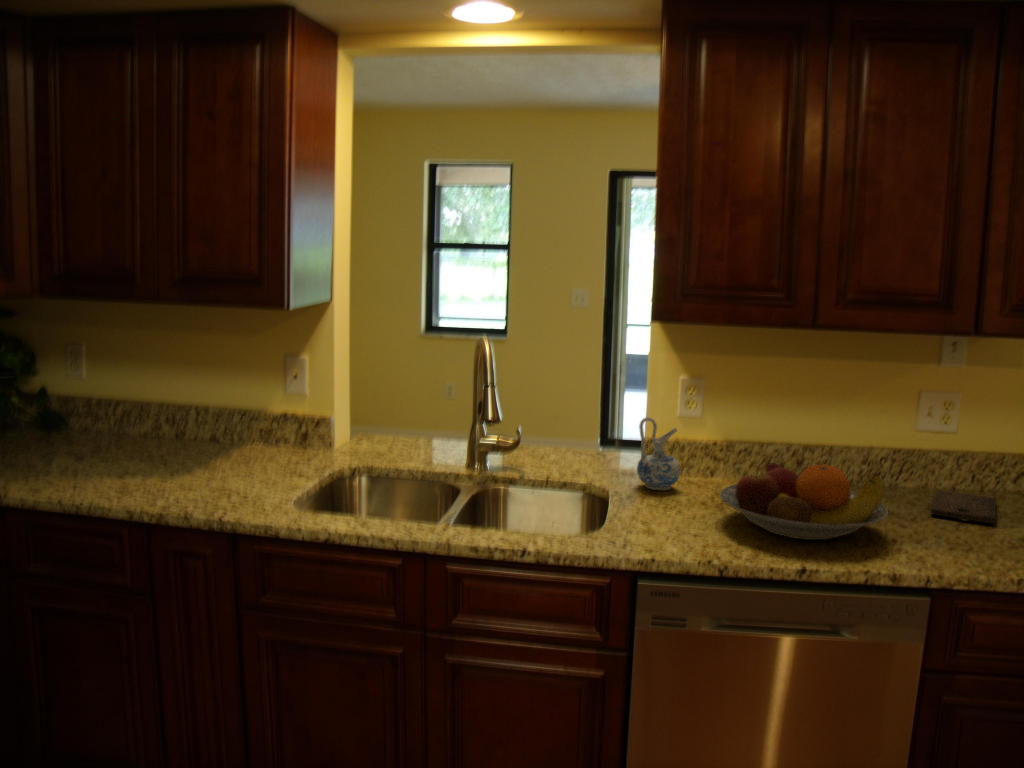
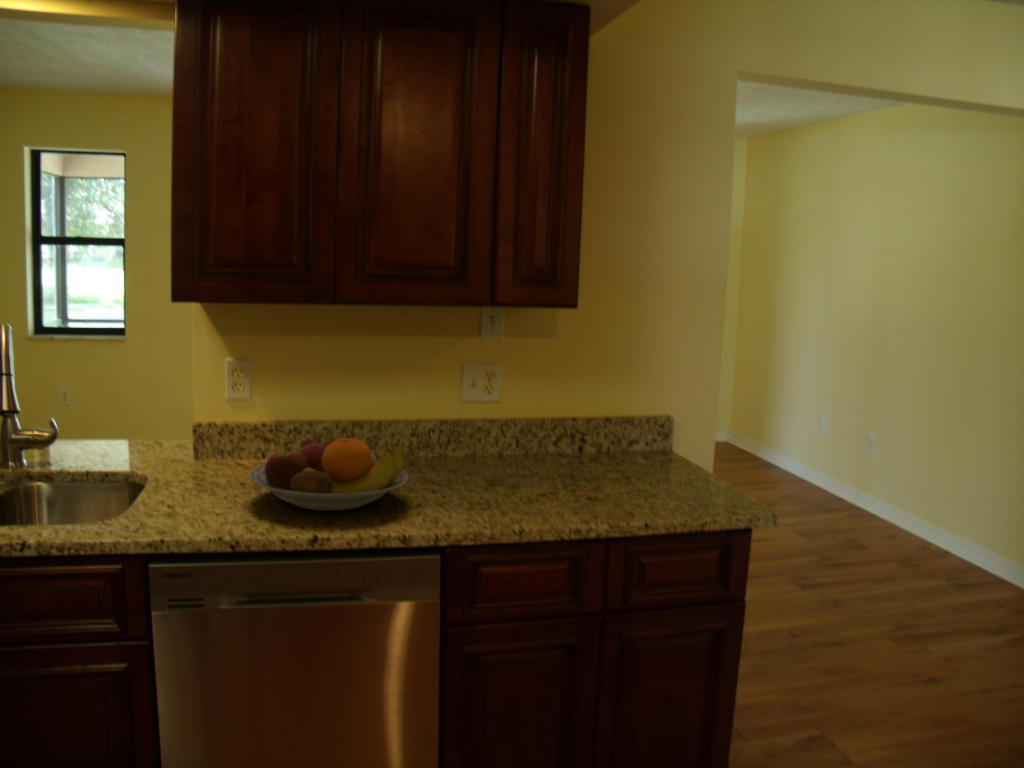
ceramic pitcher: present [637,417,680,490] -> none [176,399,223,474]
cutting board: present [931,490,996,524] -> none [460,458,523,485]

